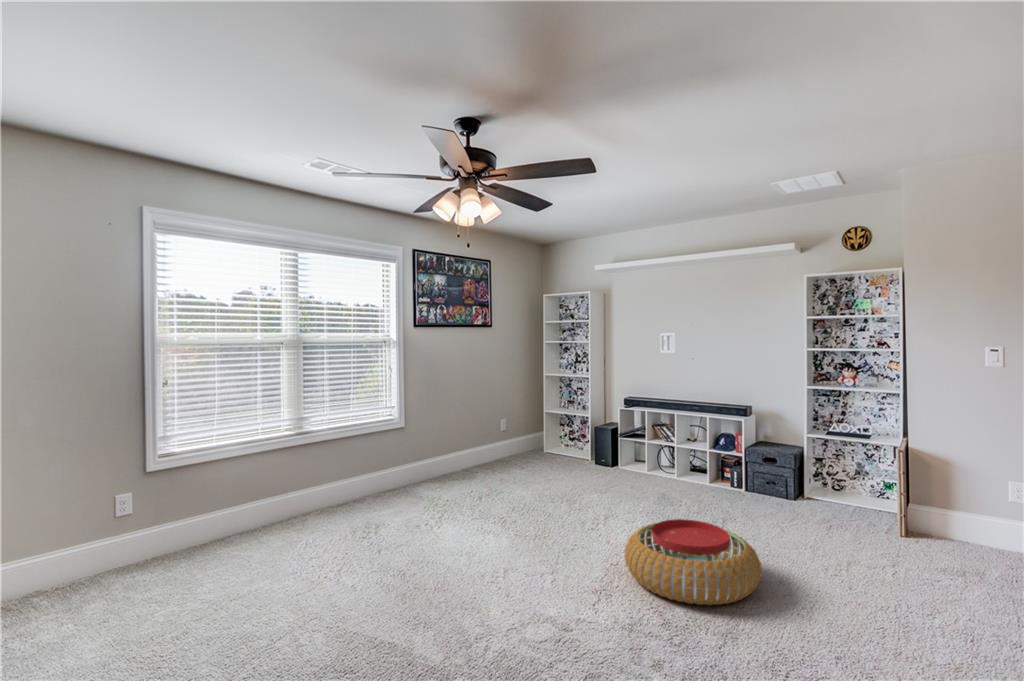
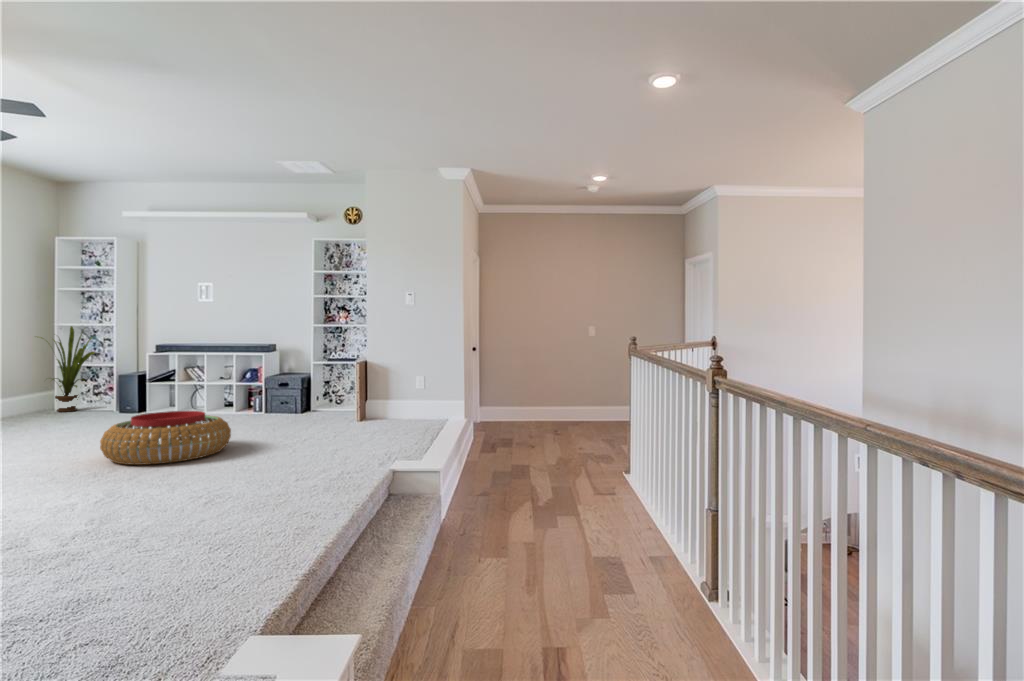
house plant: none [530,376,574,458] -> present [41,326,95,412]

